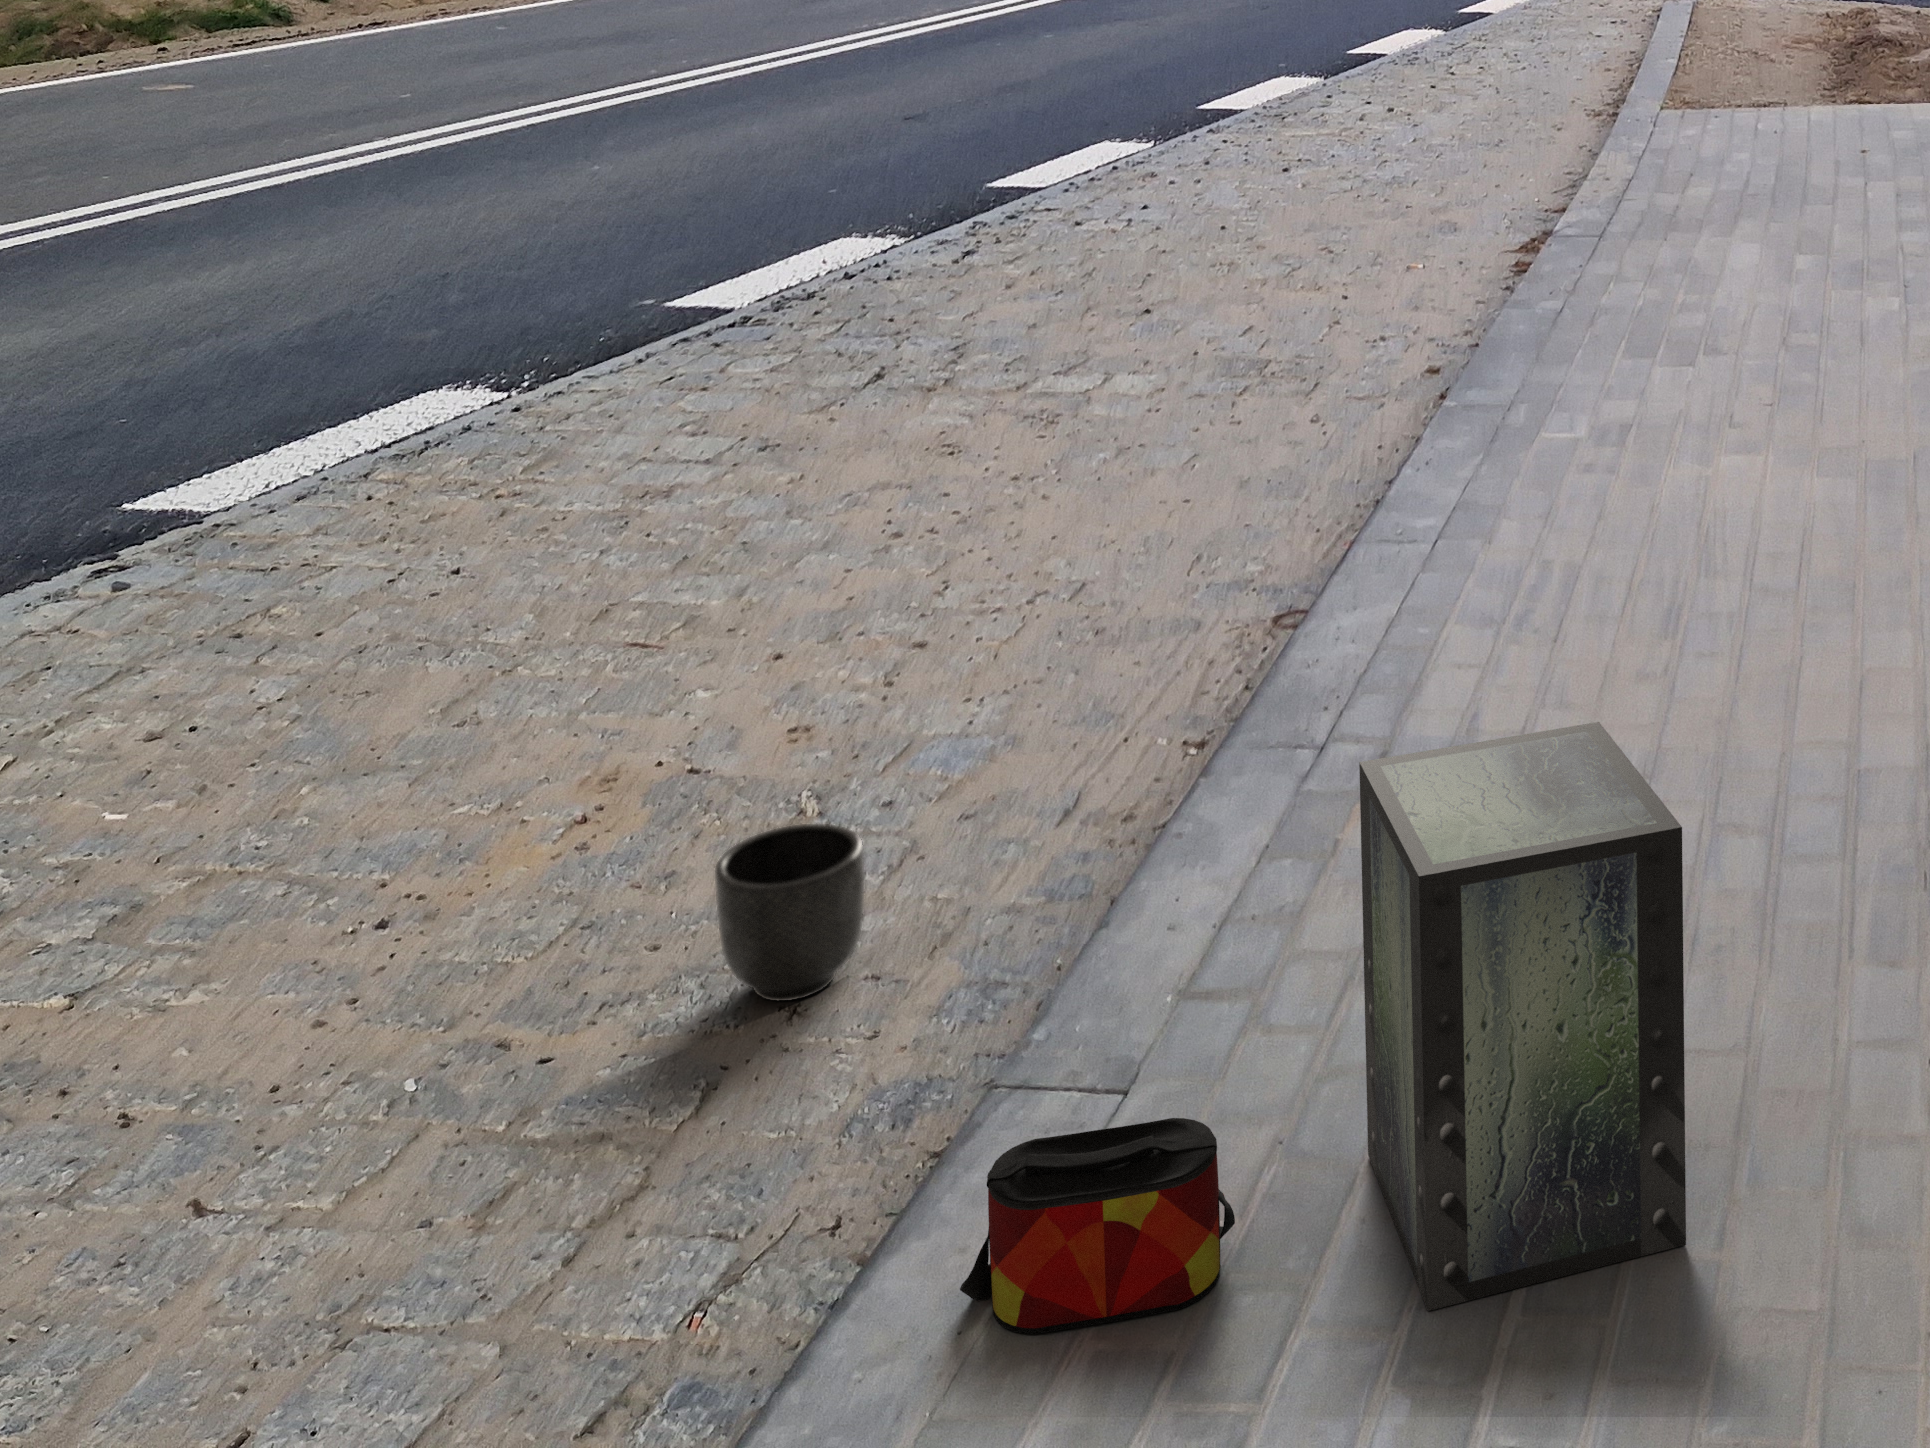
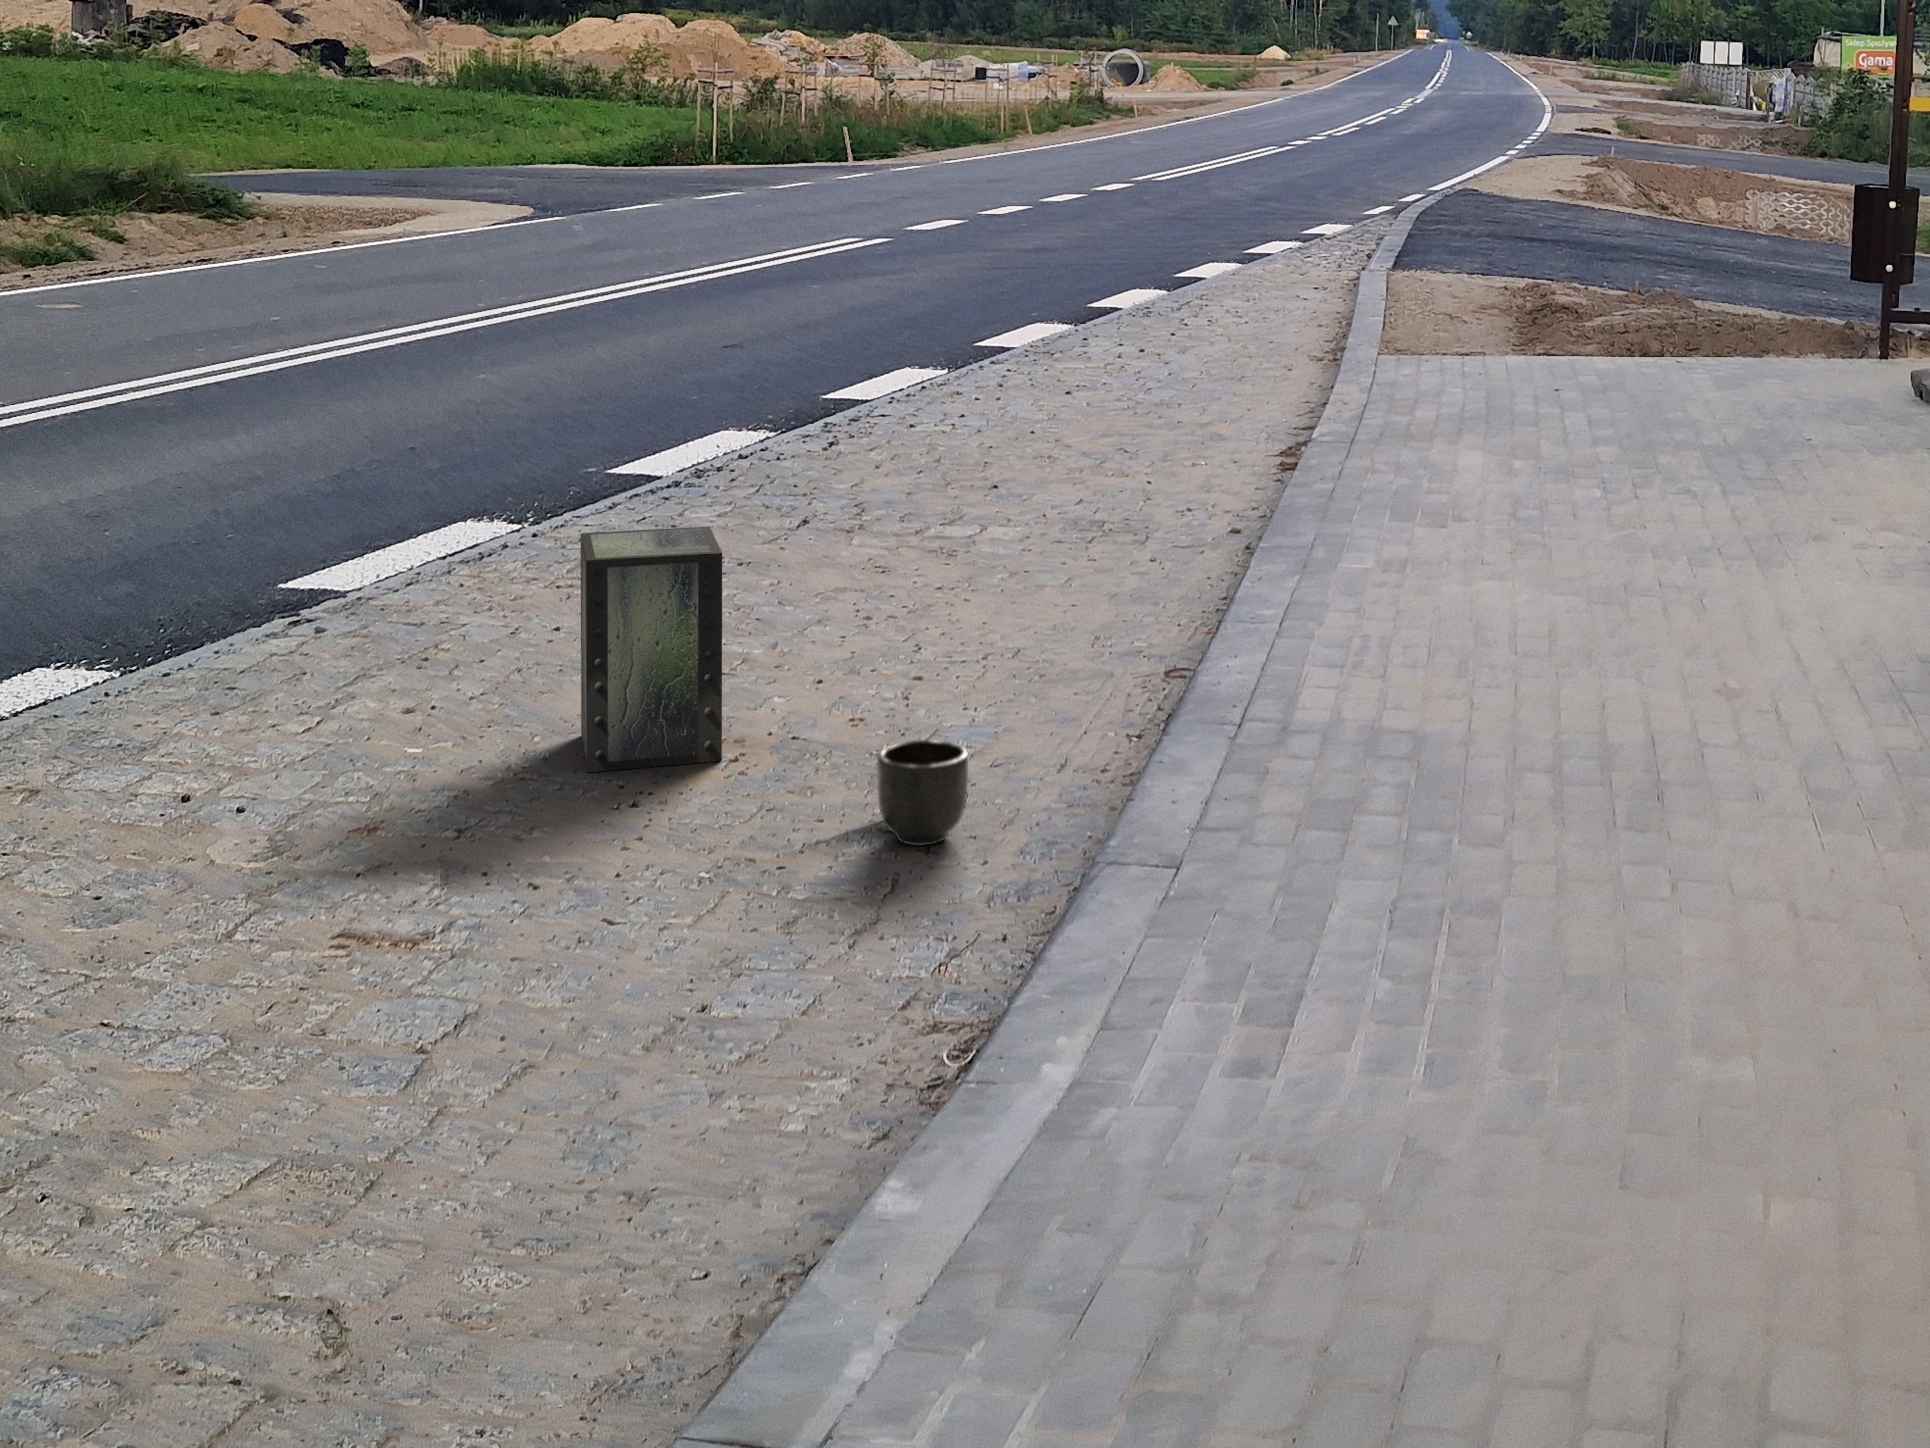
storage box: present [1359,722,1686,1311] -> present [581,527,722,772]
bag: present [960,1118,1235,1334] -> none [1104,865,1260,972]

